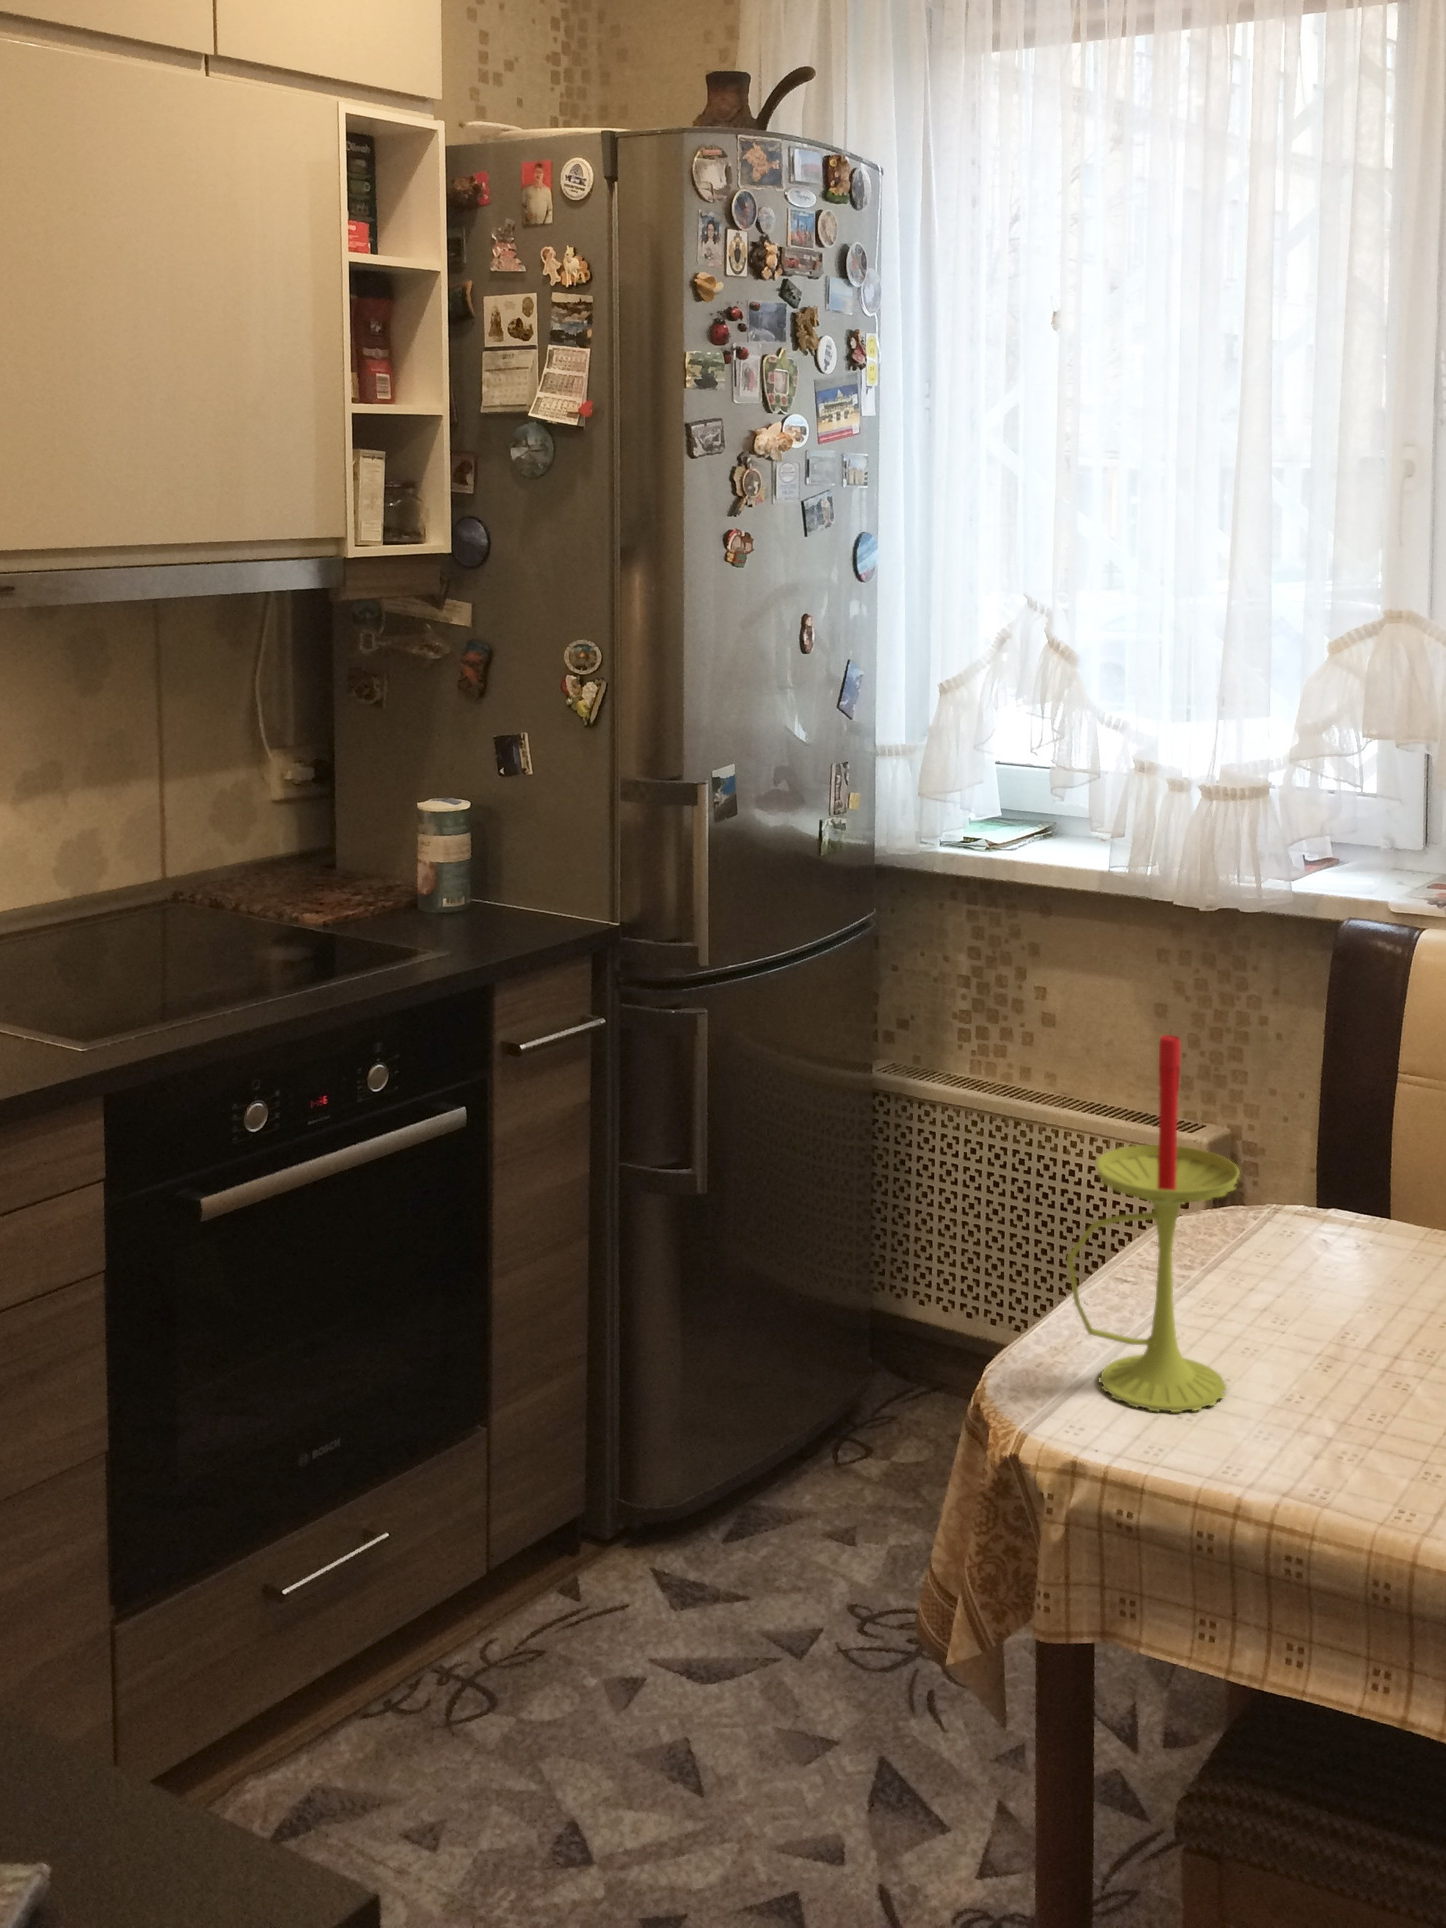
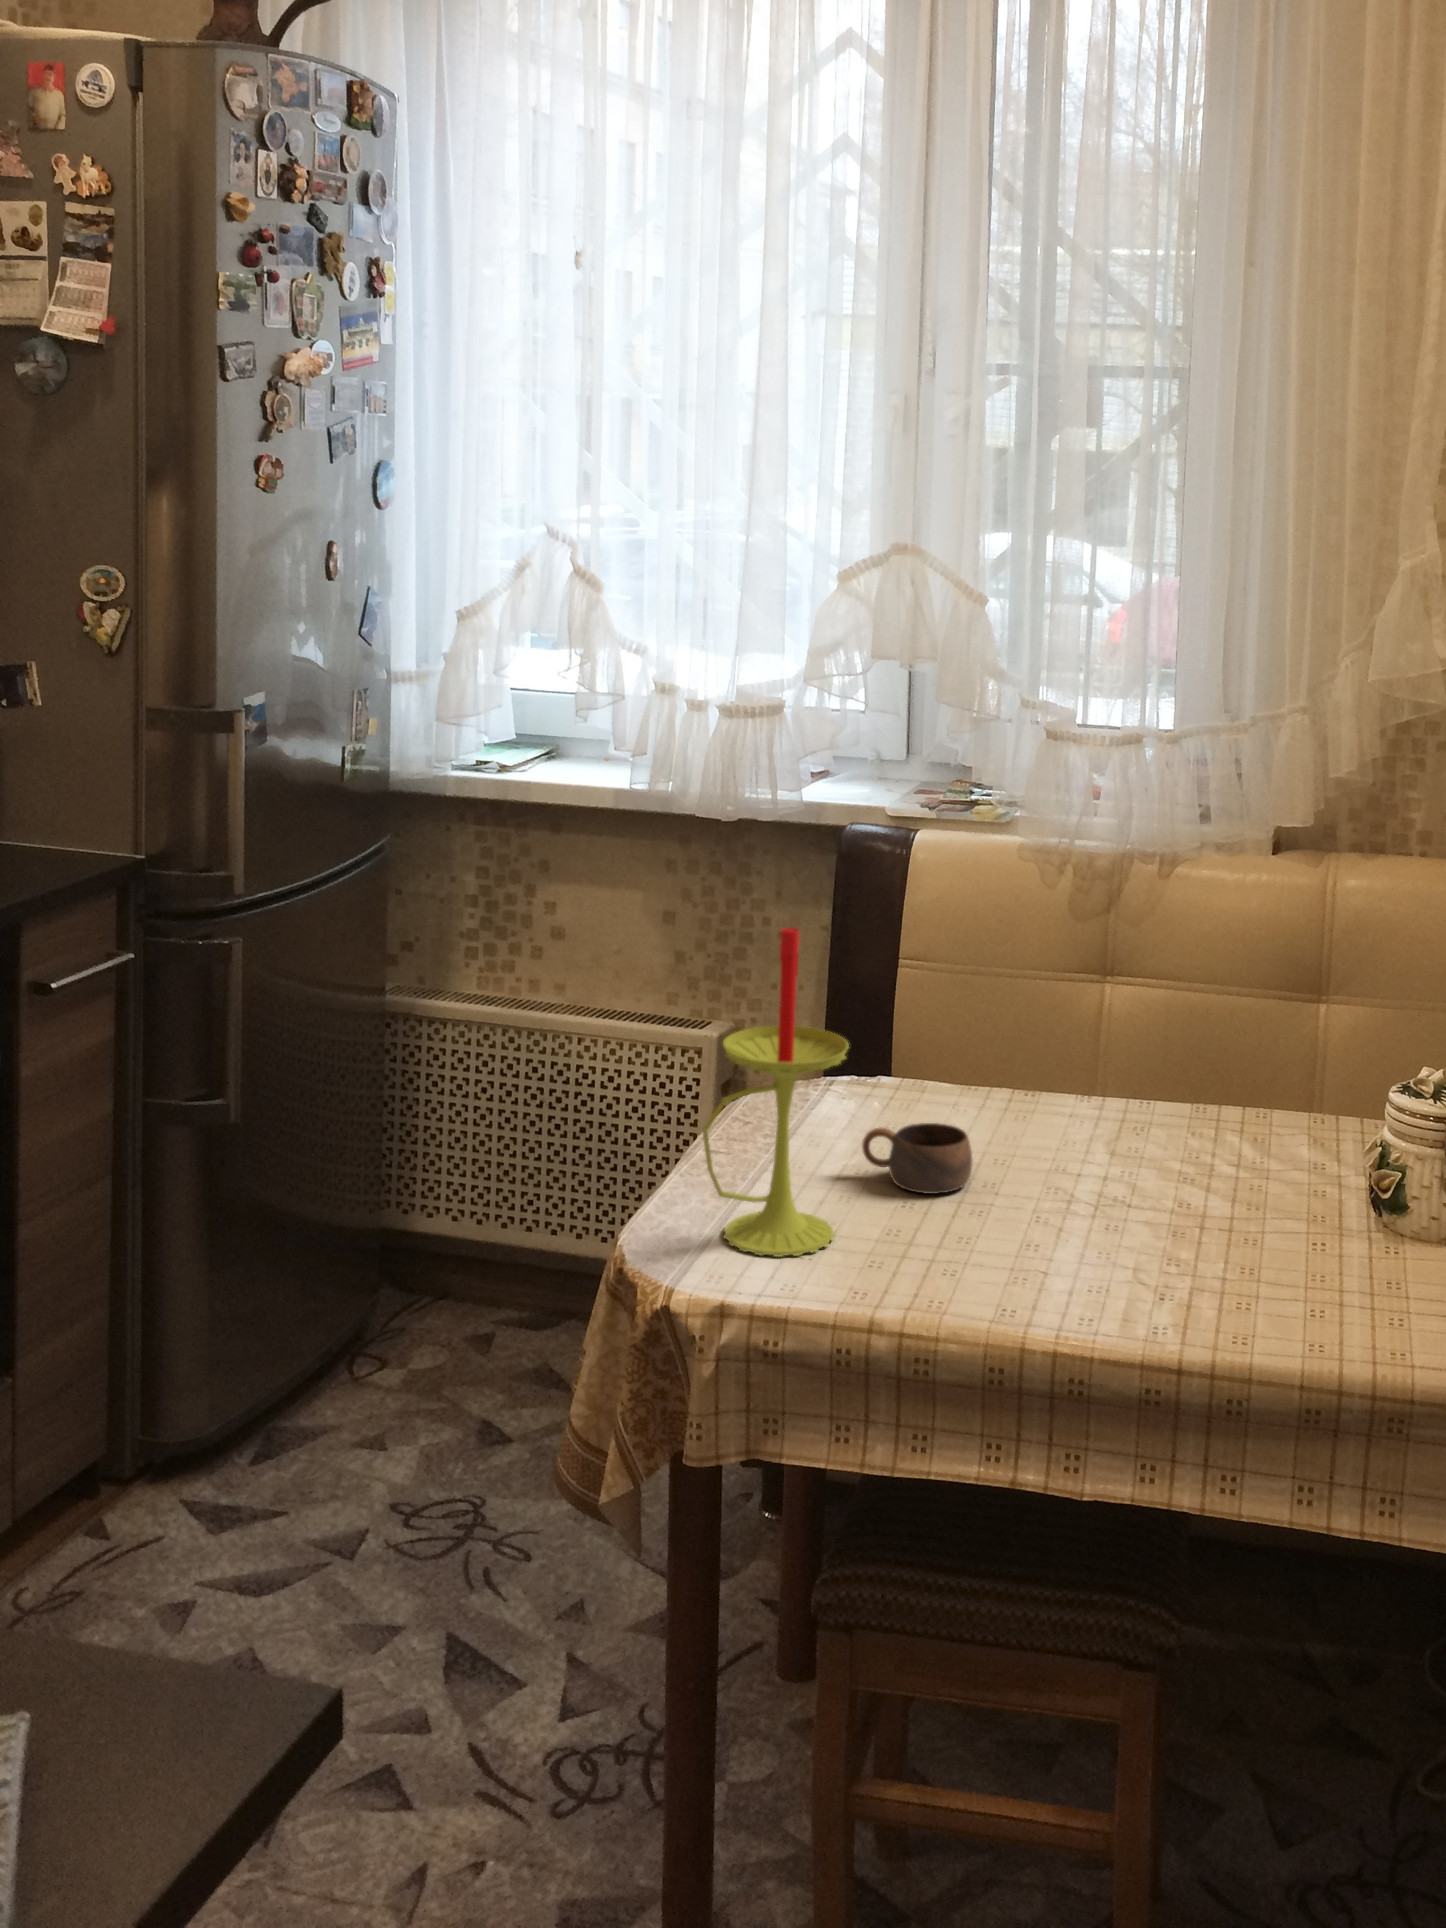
cup: none [1281,1270,1411,1356] -> present [862,1123,972,1194]

